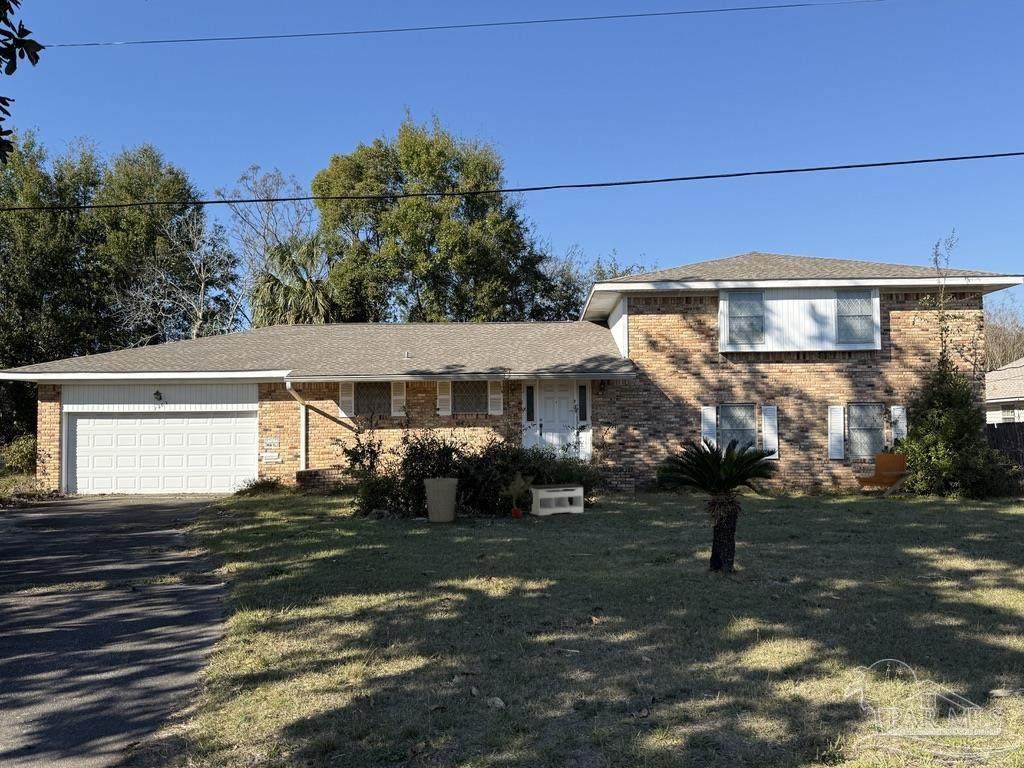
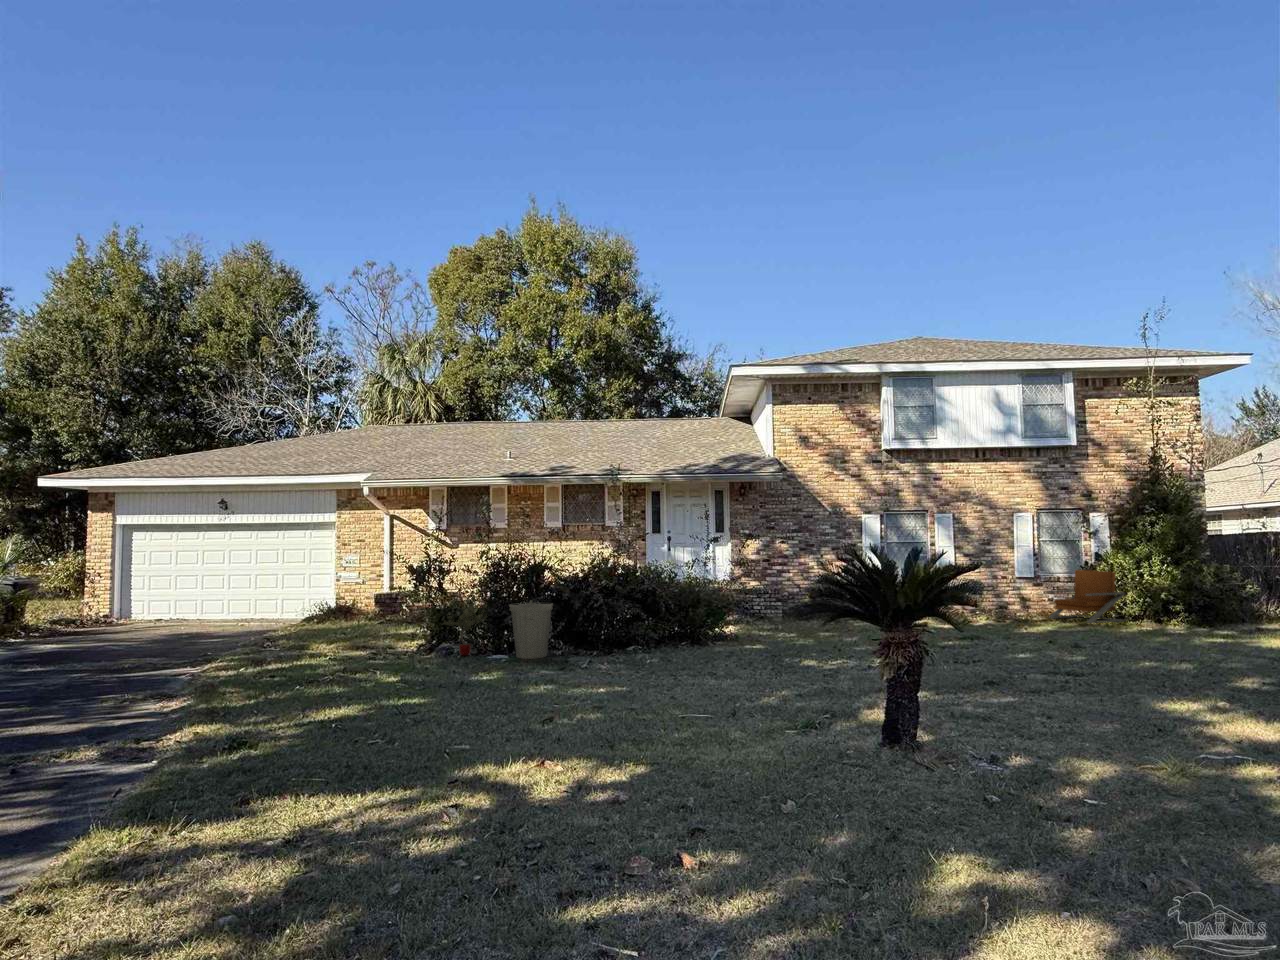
potted tree: present [499,472,533,518] -> present [444,597,487,656]
bench: present [530,484,583,515] -> none [646,609,714,650]

